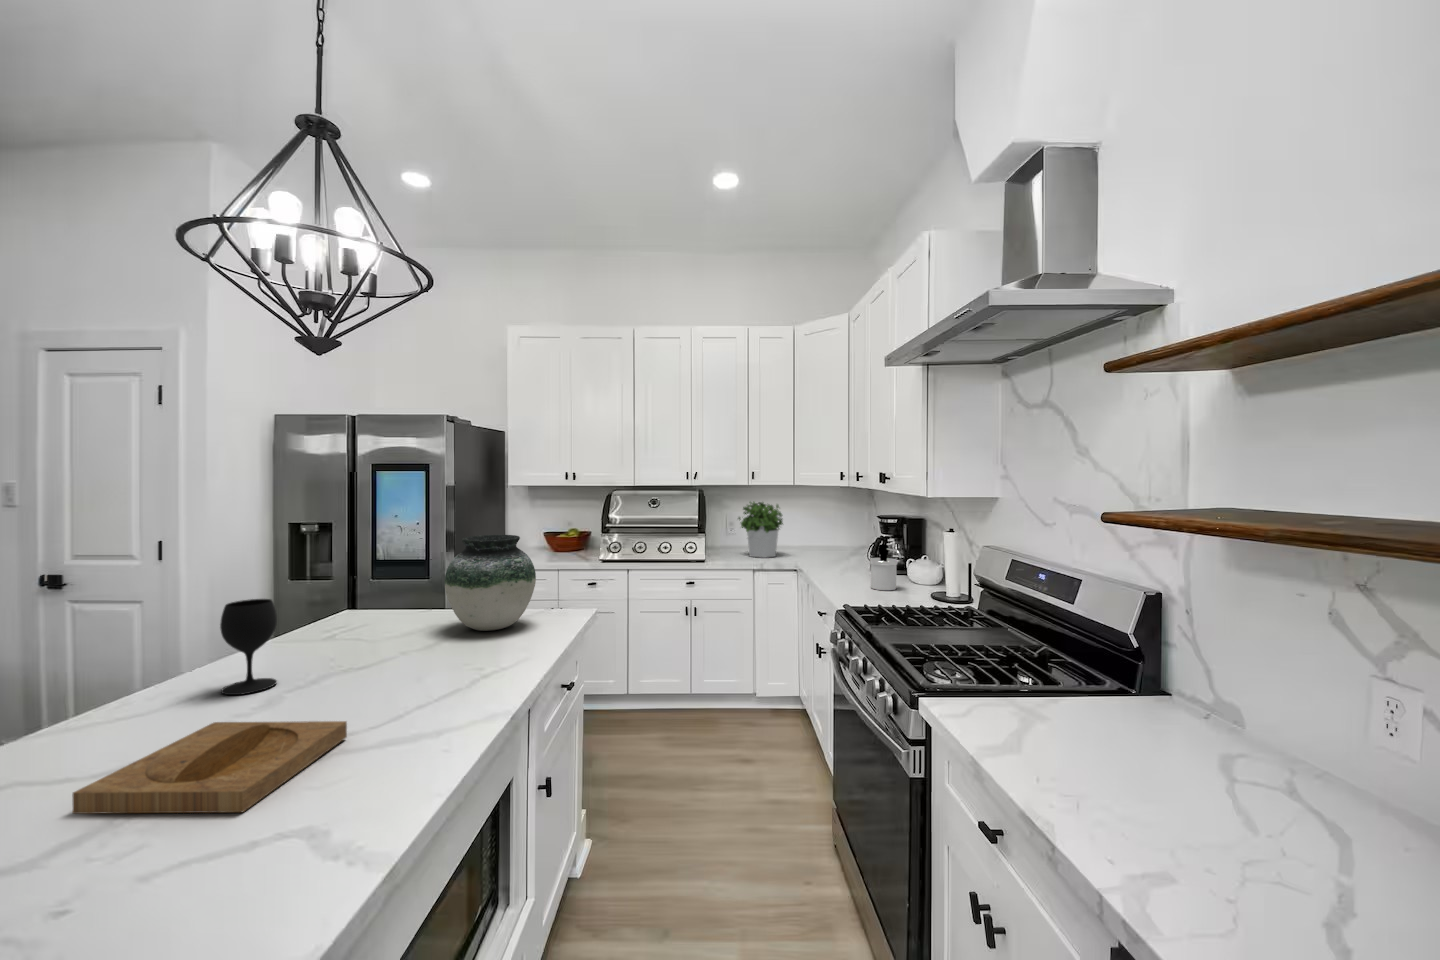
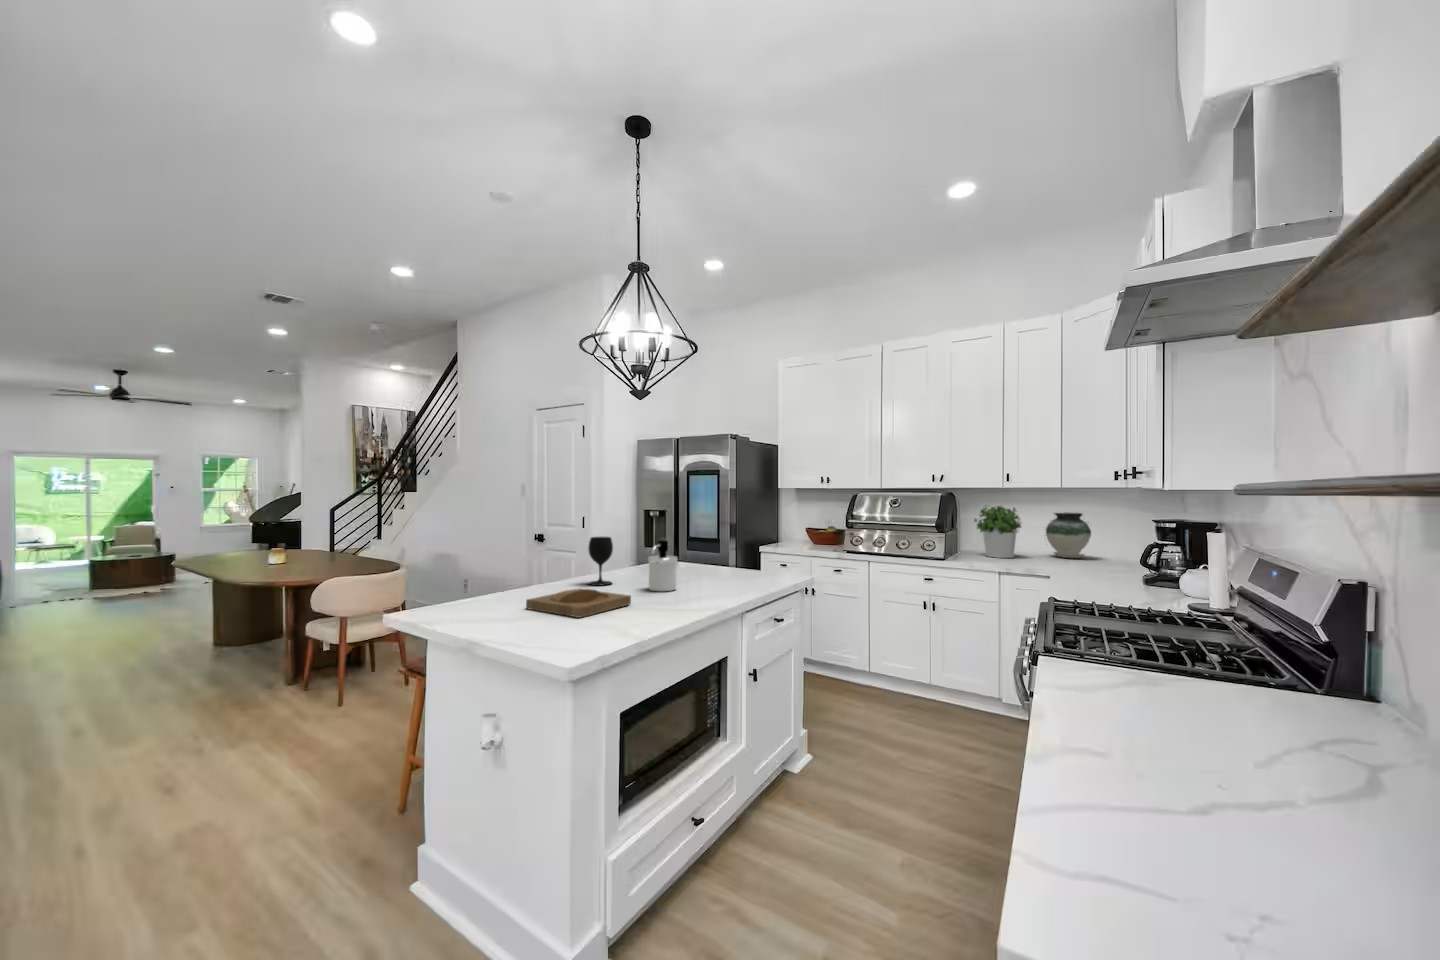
vase: present [445,535,536,631] -> present [1046,512,1091,558]
soap dispenser: present [870,545,902,590] -> present [648,540,678,591]

